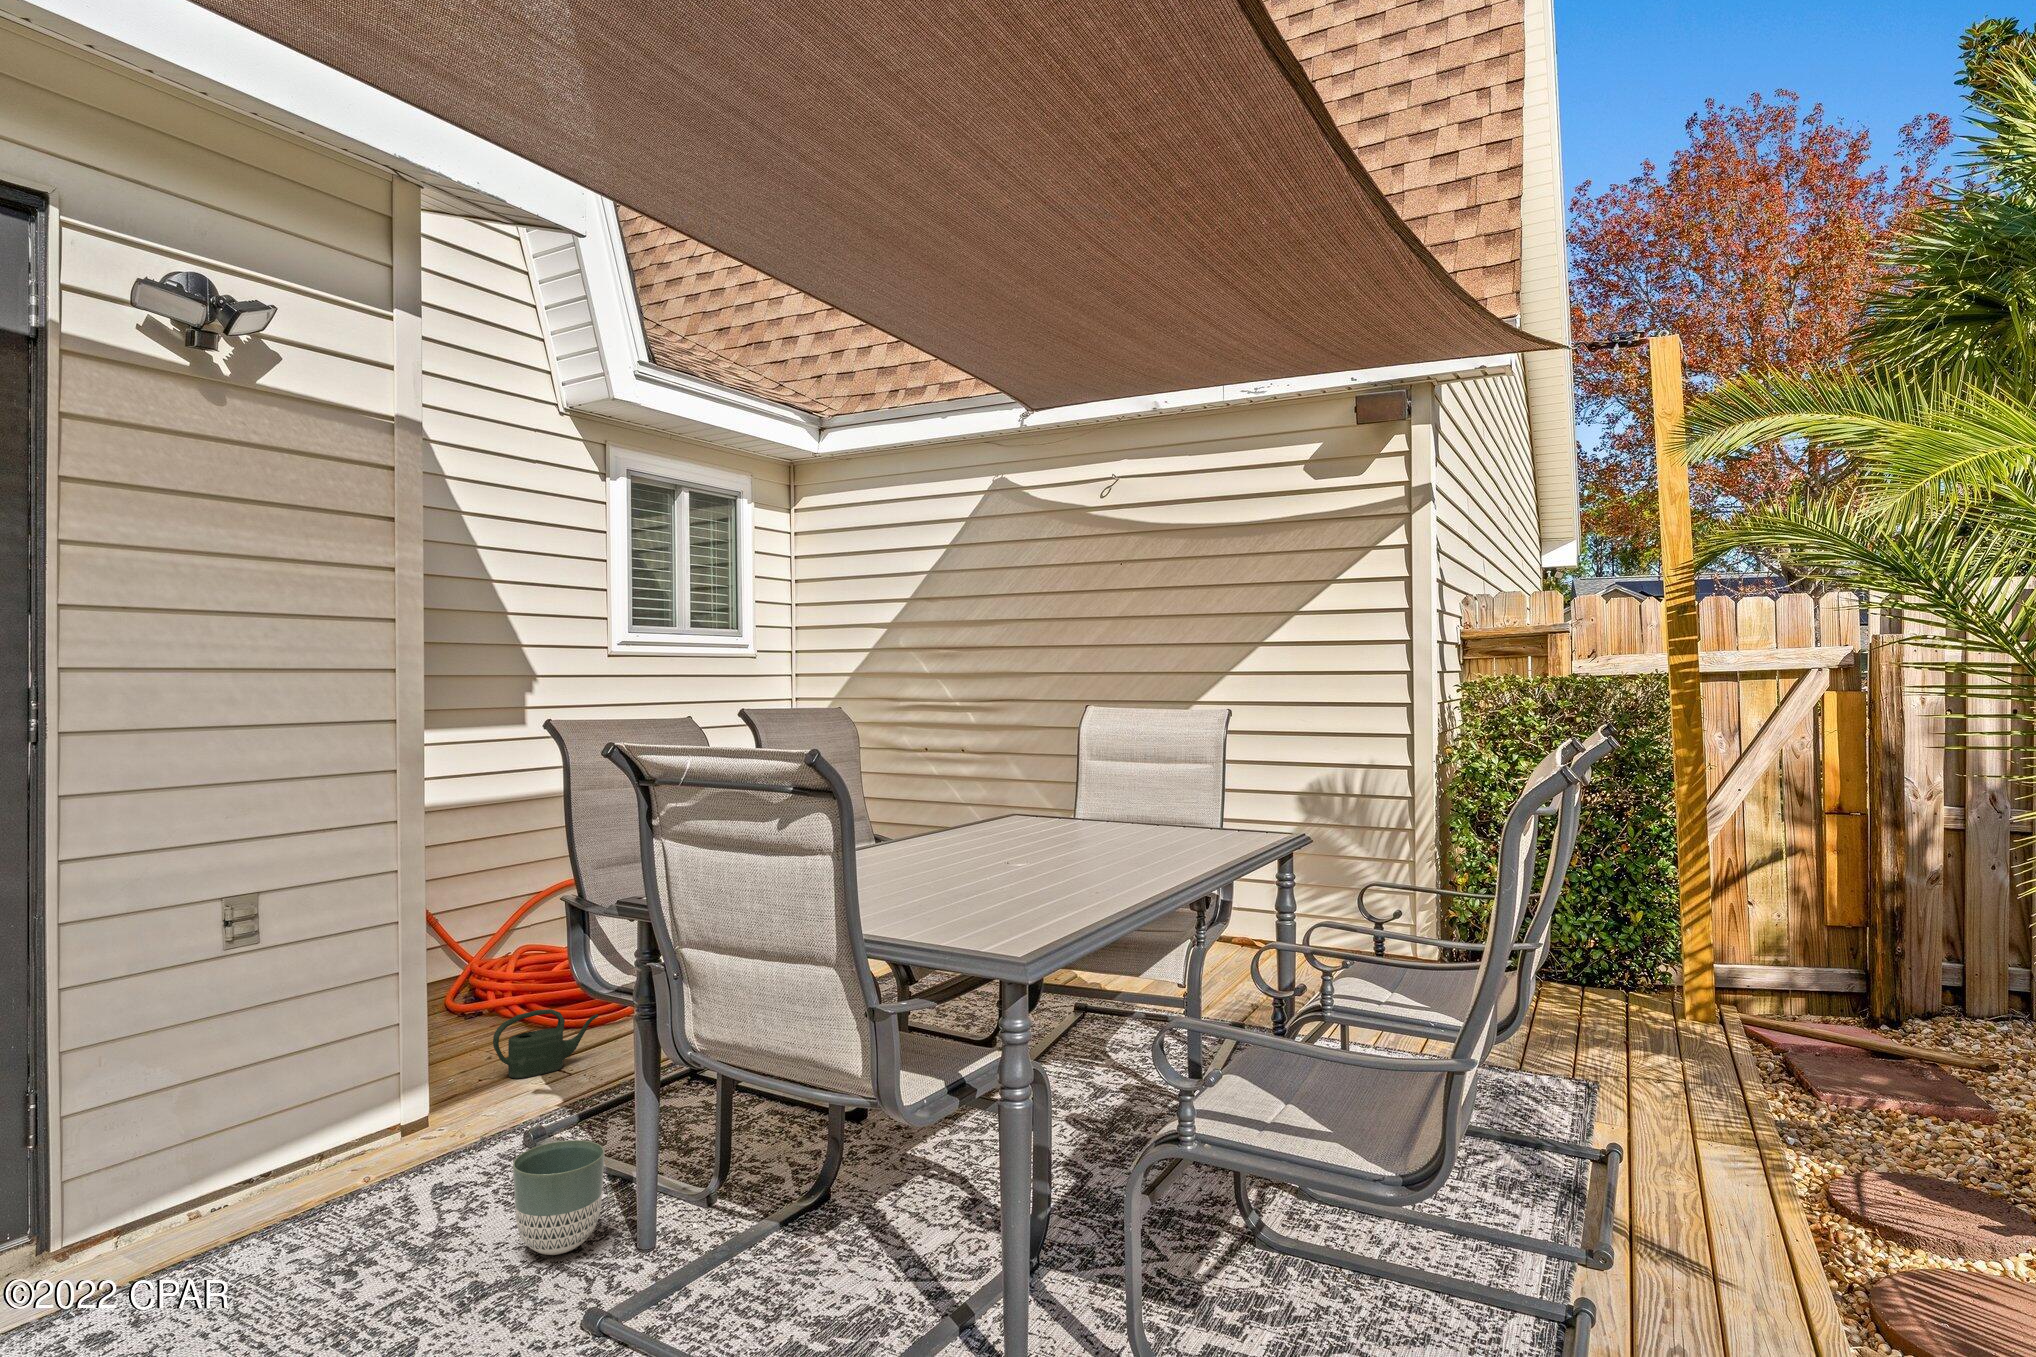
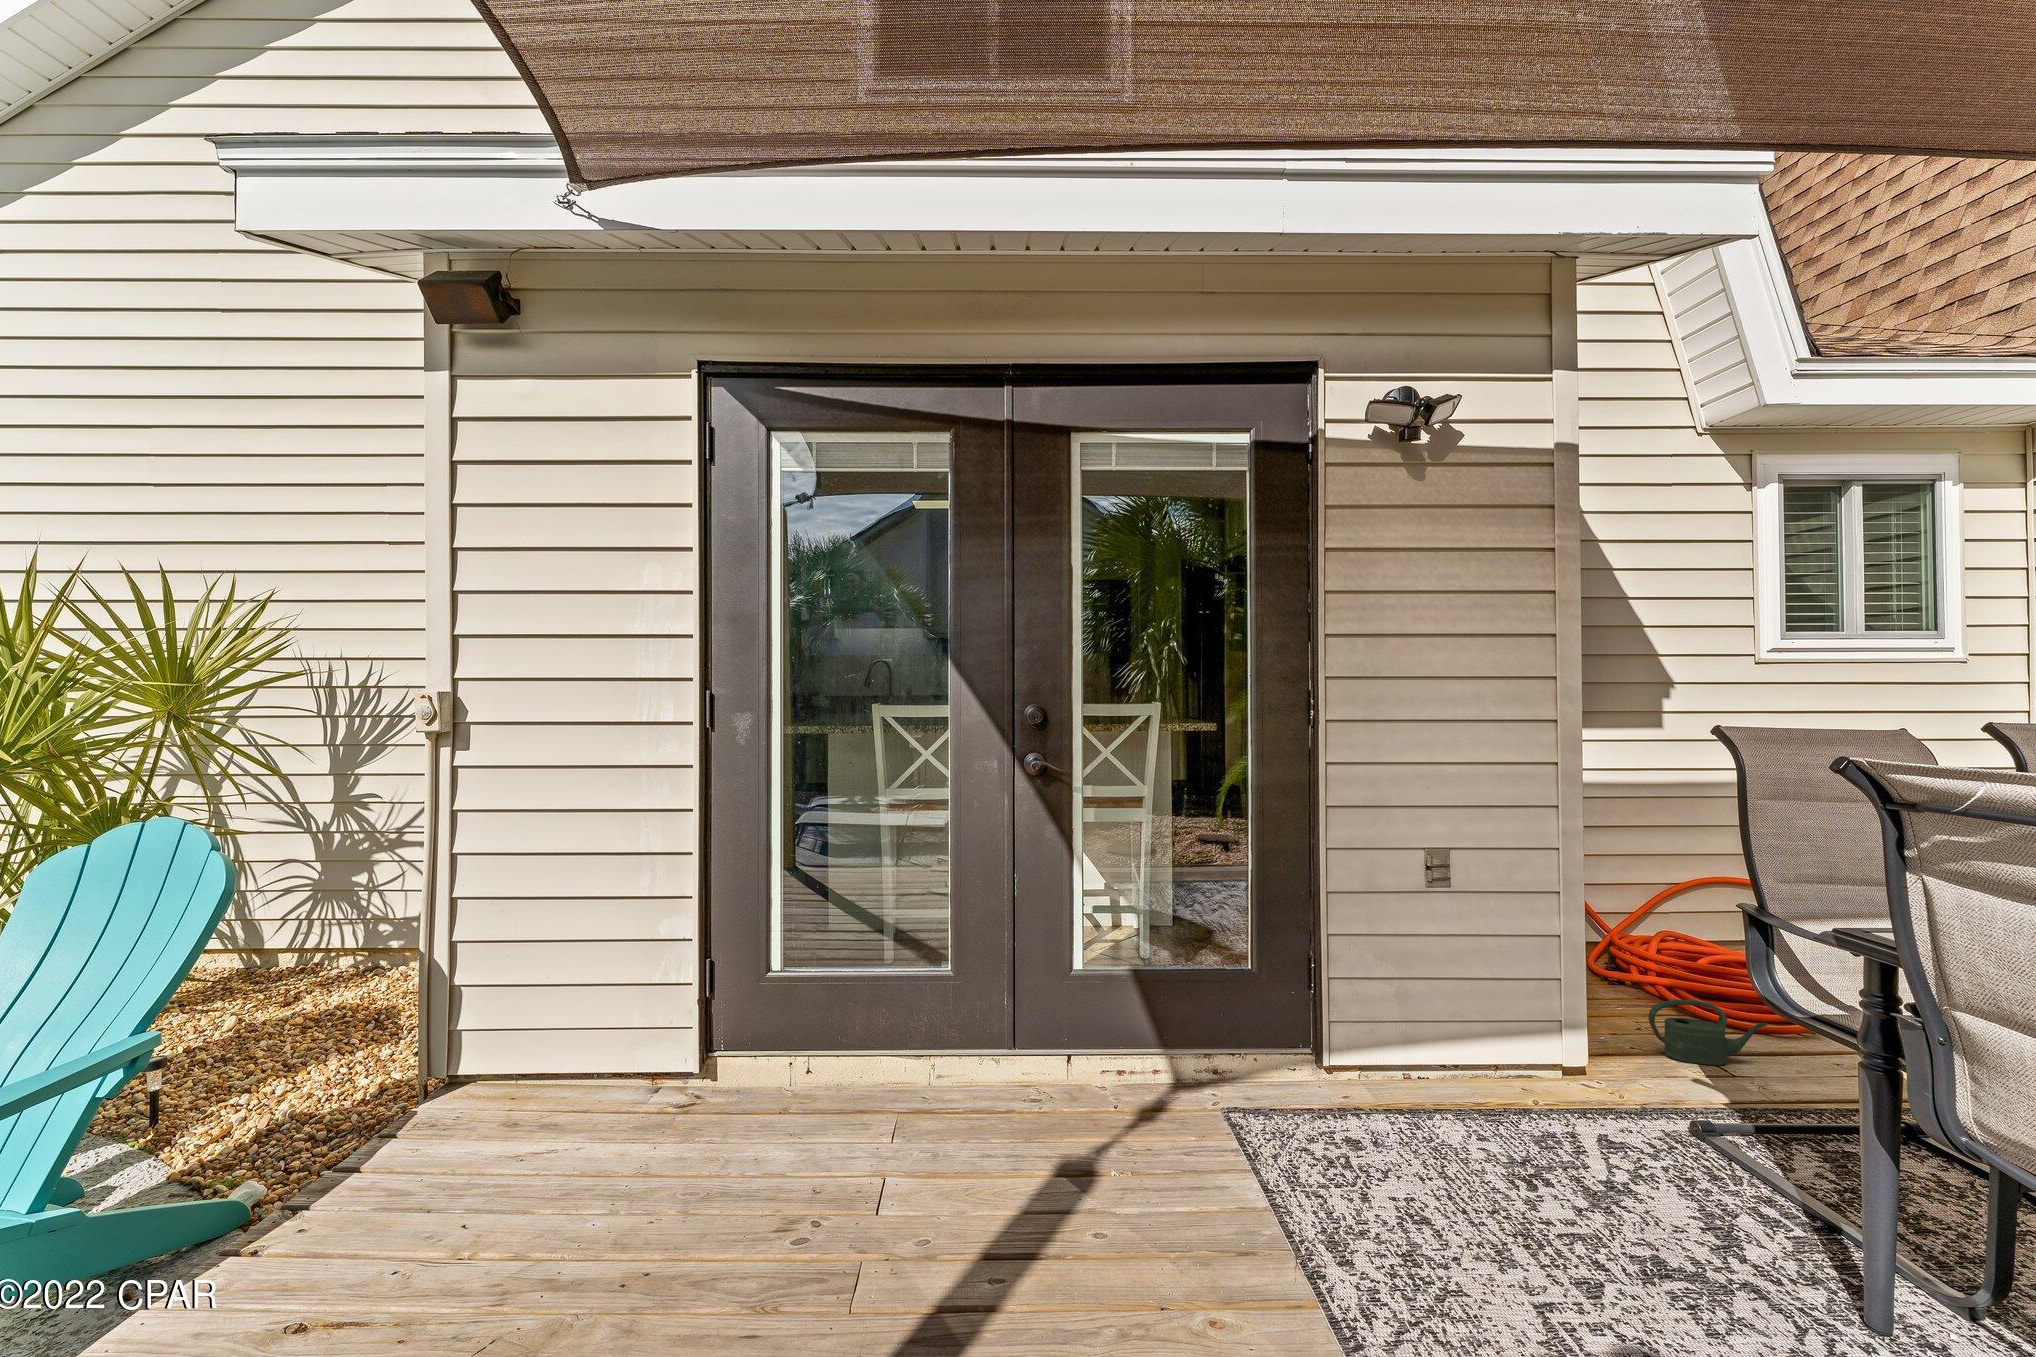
planter: present [513,1140,604,1255] -> none [1694,1149,1808,1277]

